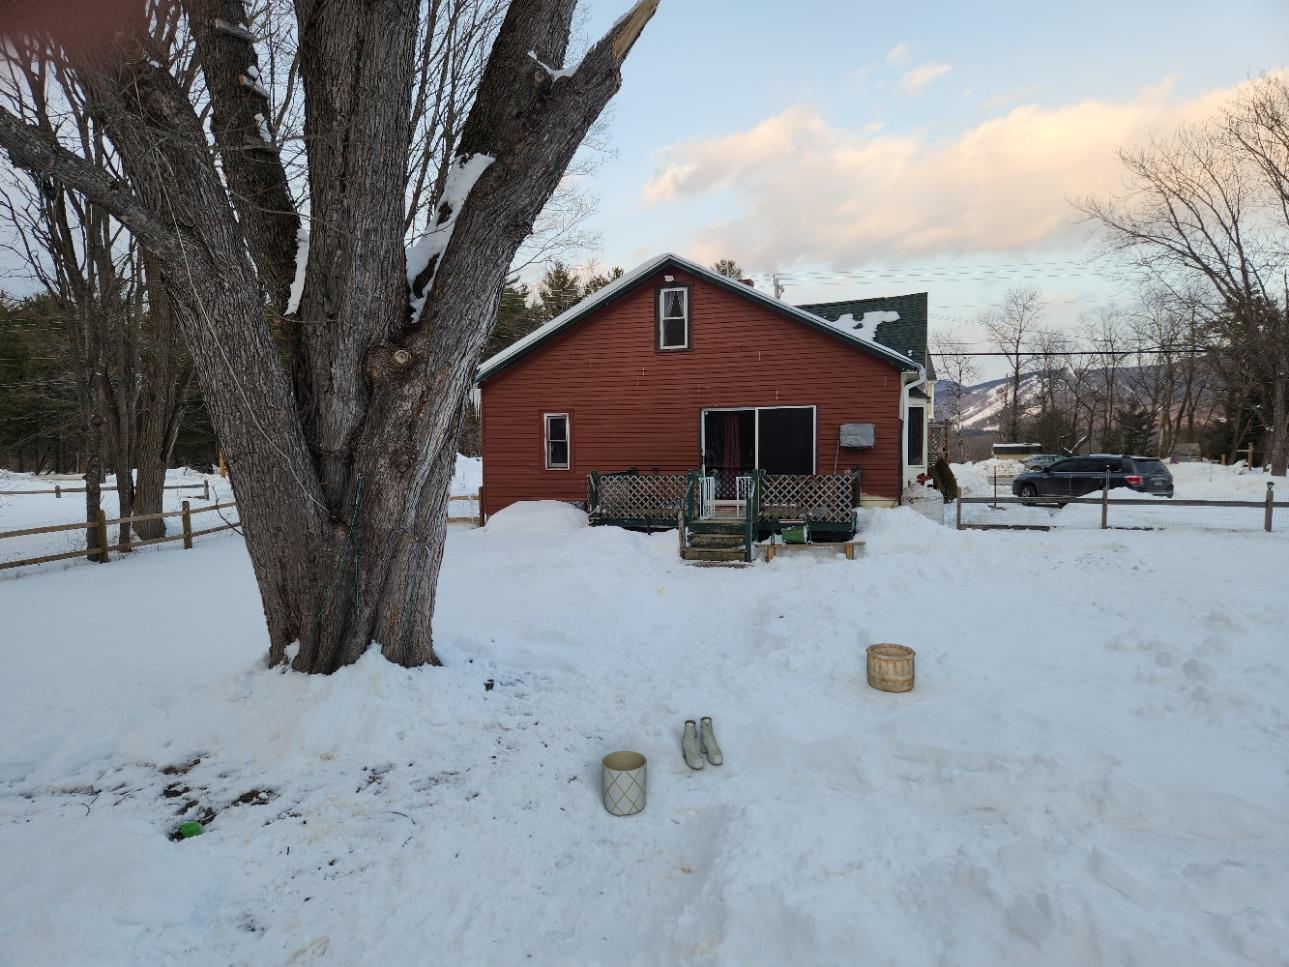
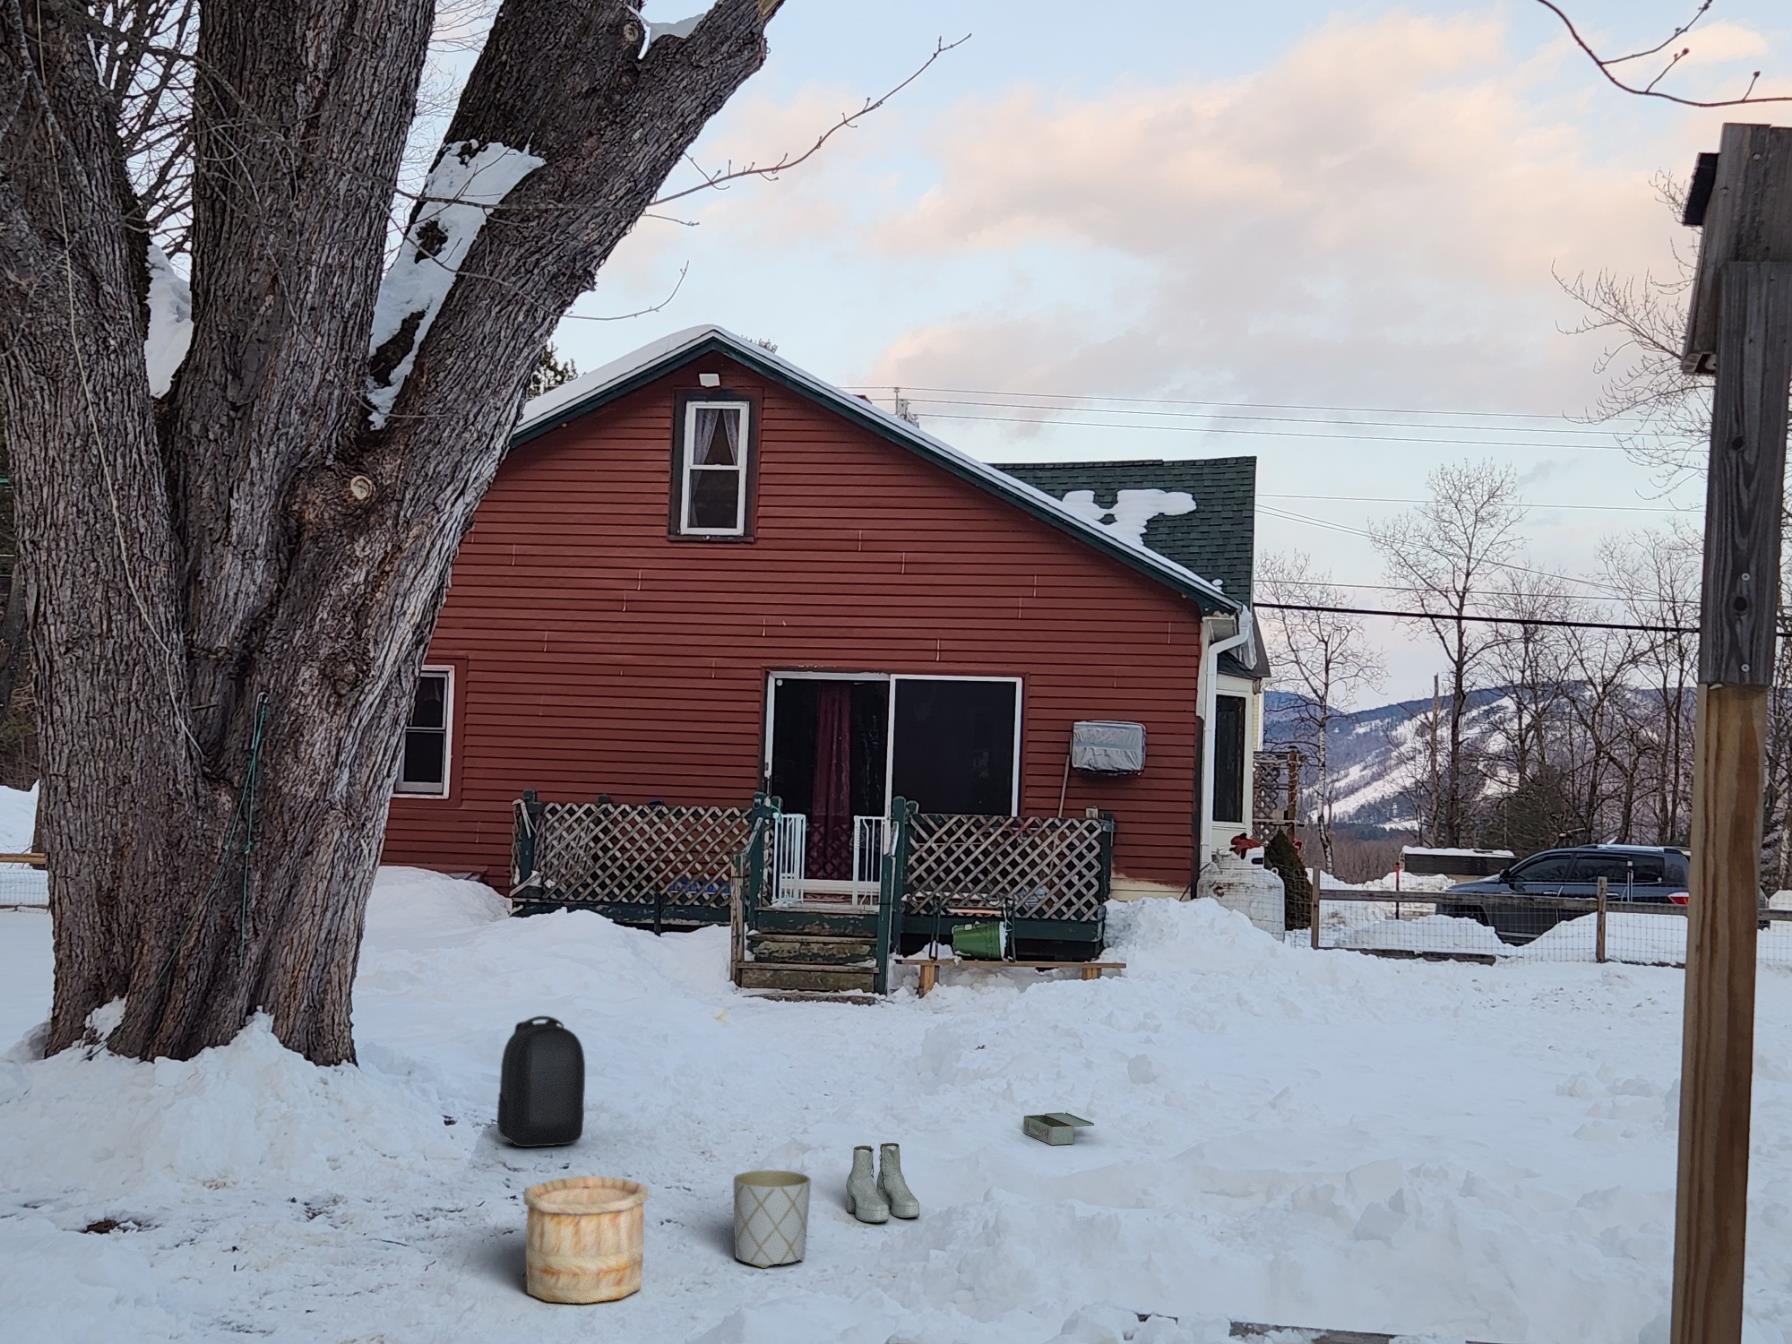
backpack: none [519,623,562,691] -> present [497,1016,585,1147]
wooden bucket: present [865,643,916,692] -> present [524,1176,648,1303]
toolbox: none [796,668,835,691] -> present [1023,1112,1094,1145]

